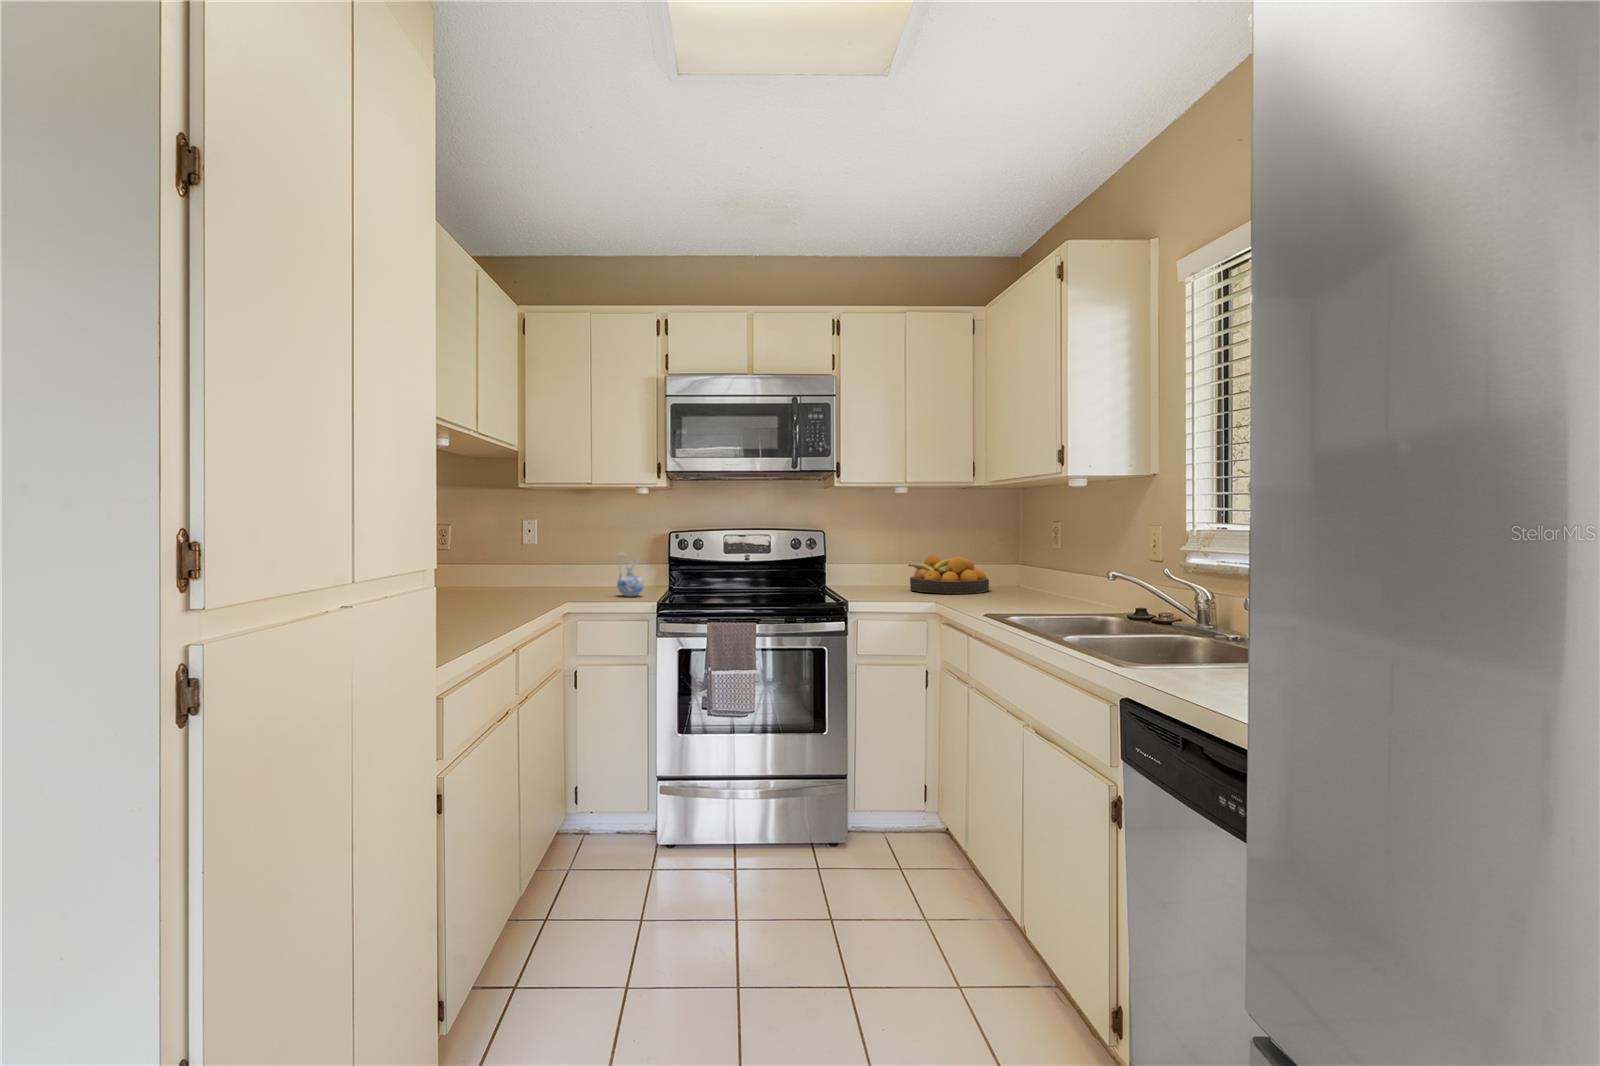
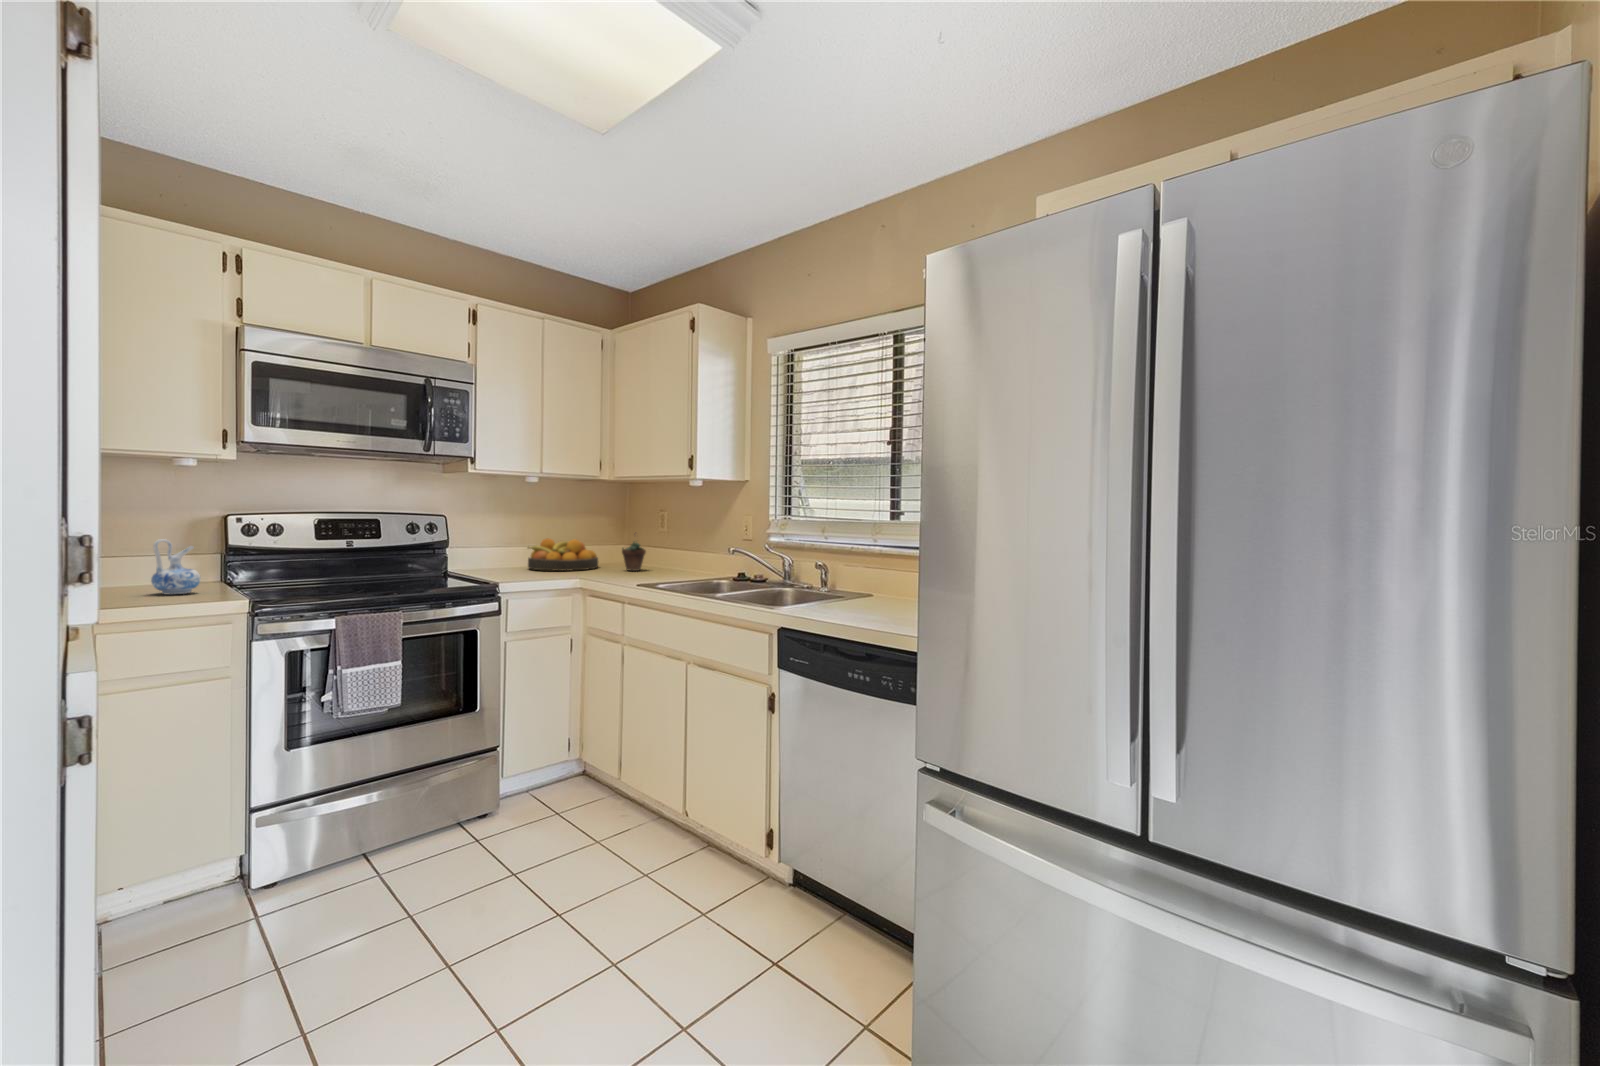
succulent plant: none [1007,548,1038,598] -> present [622,534,646,571]

